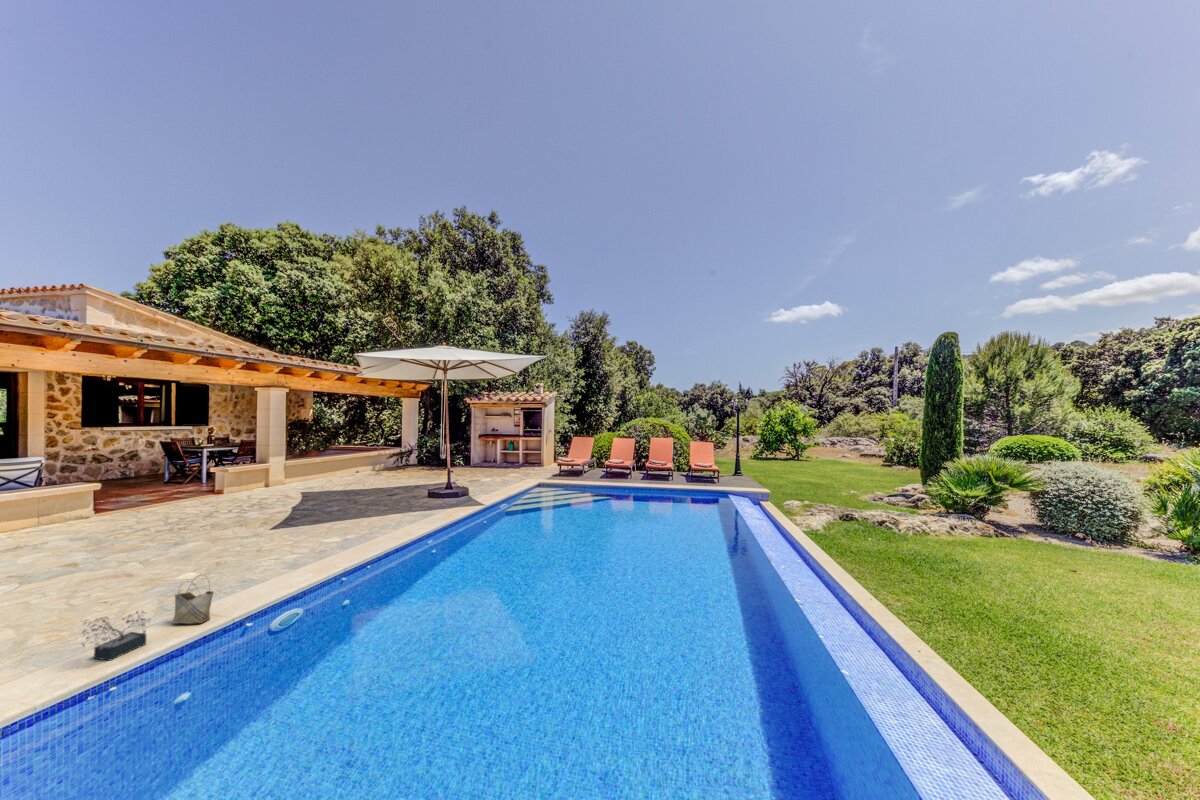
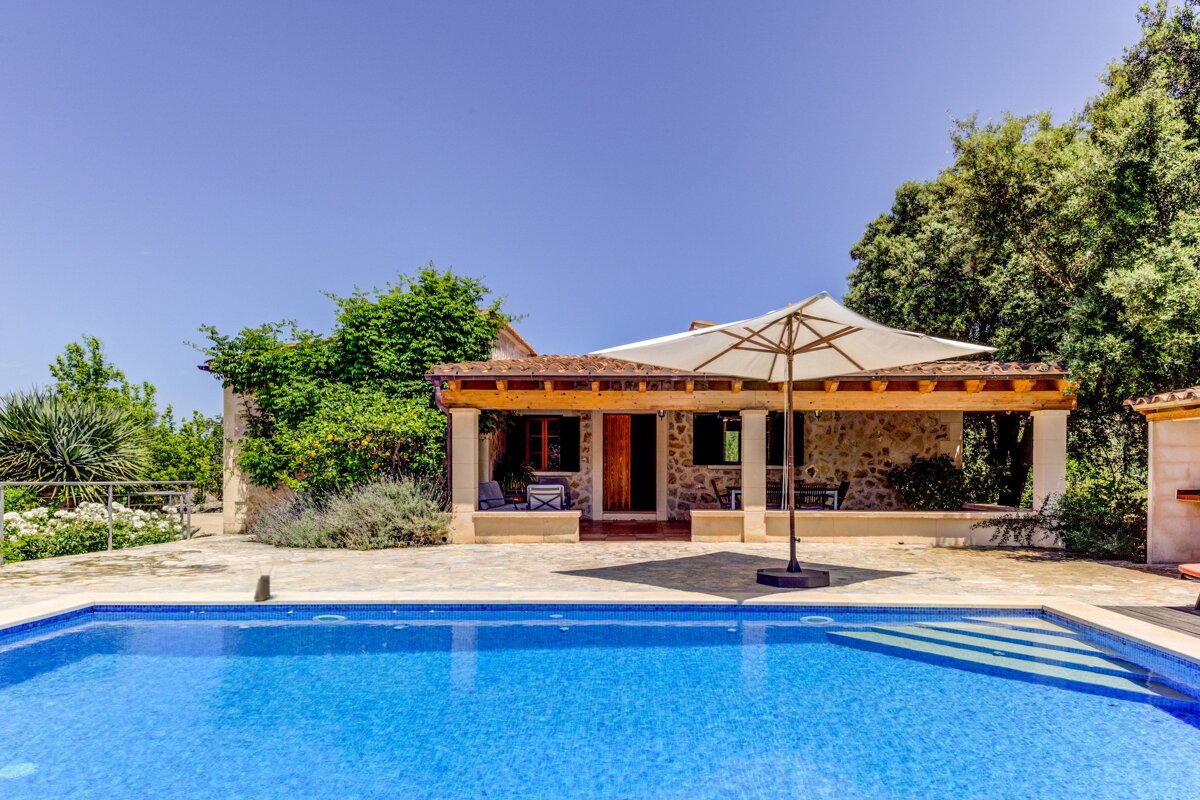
decorative plant: present [82,611,151,661] -> none [206,569,245,600]

